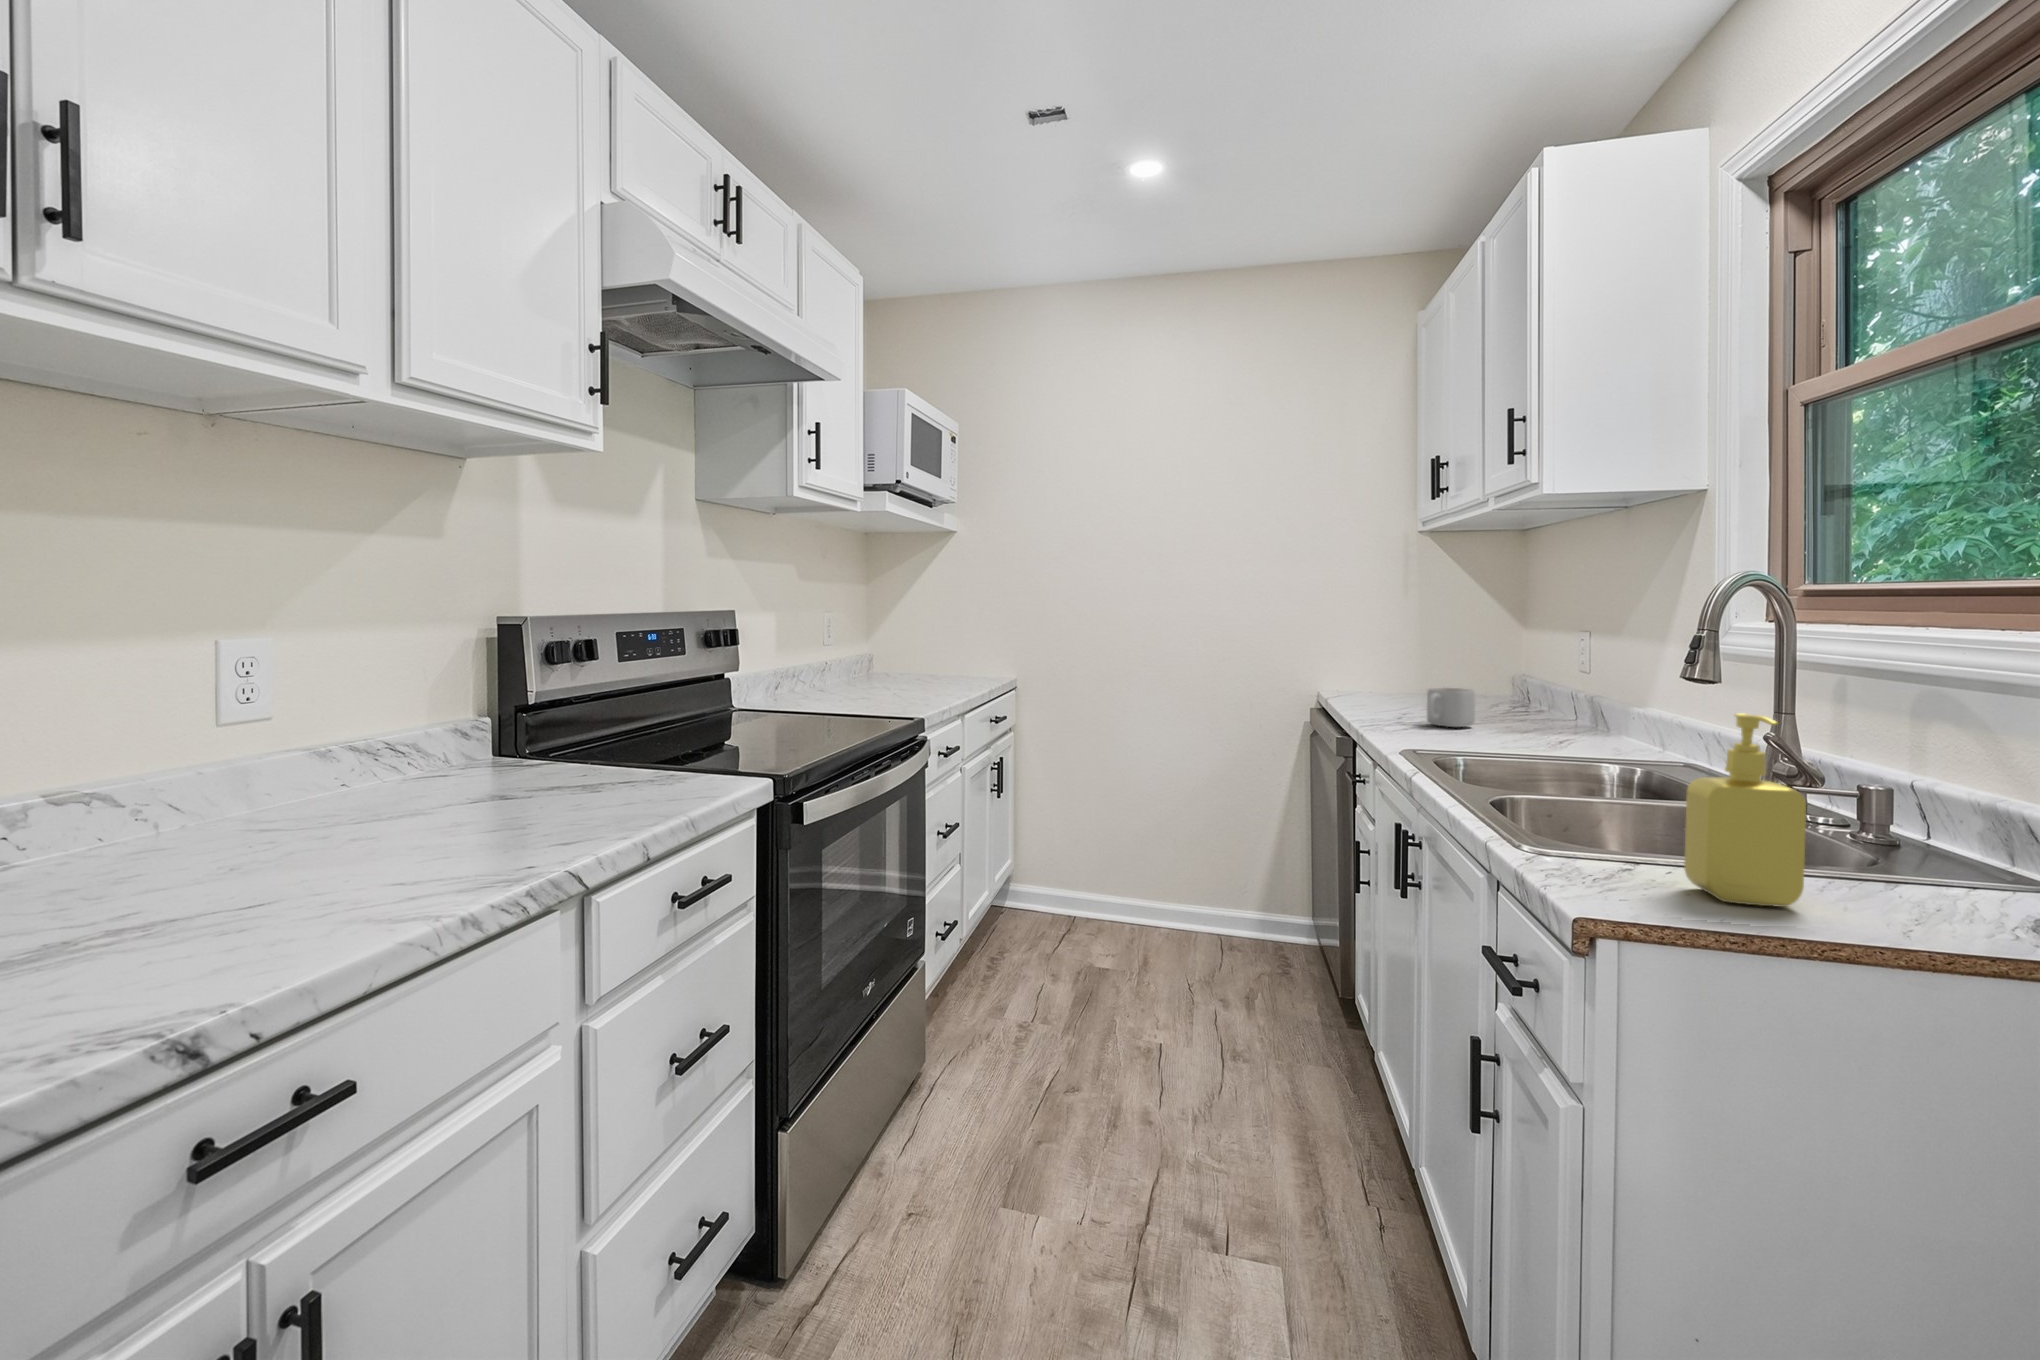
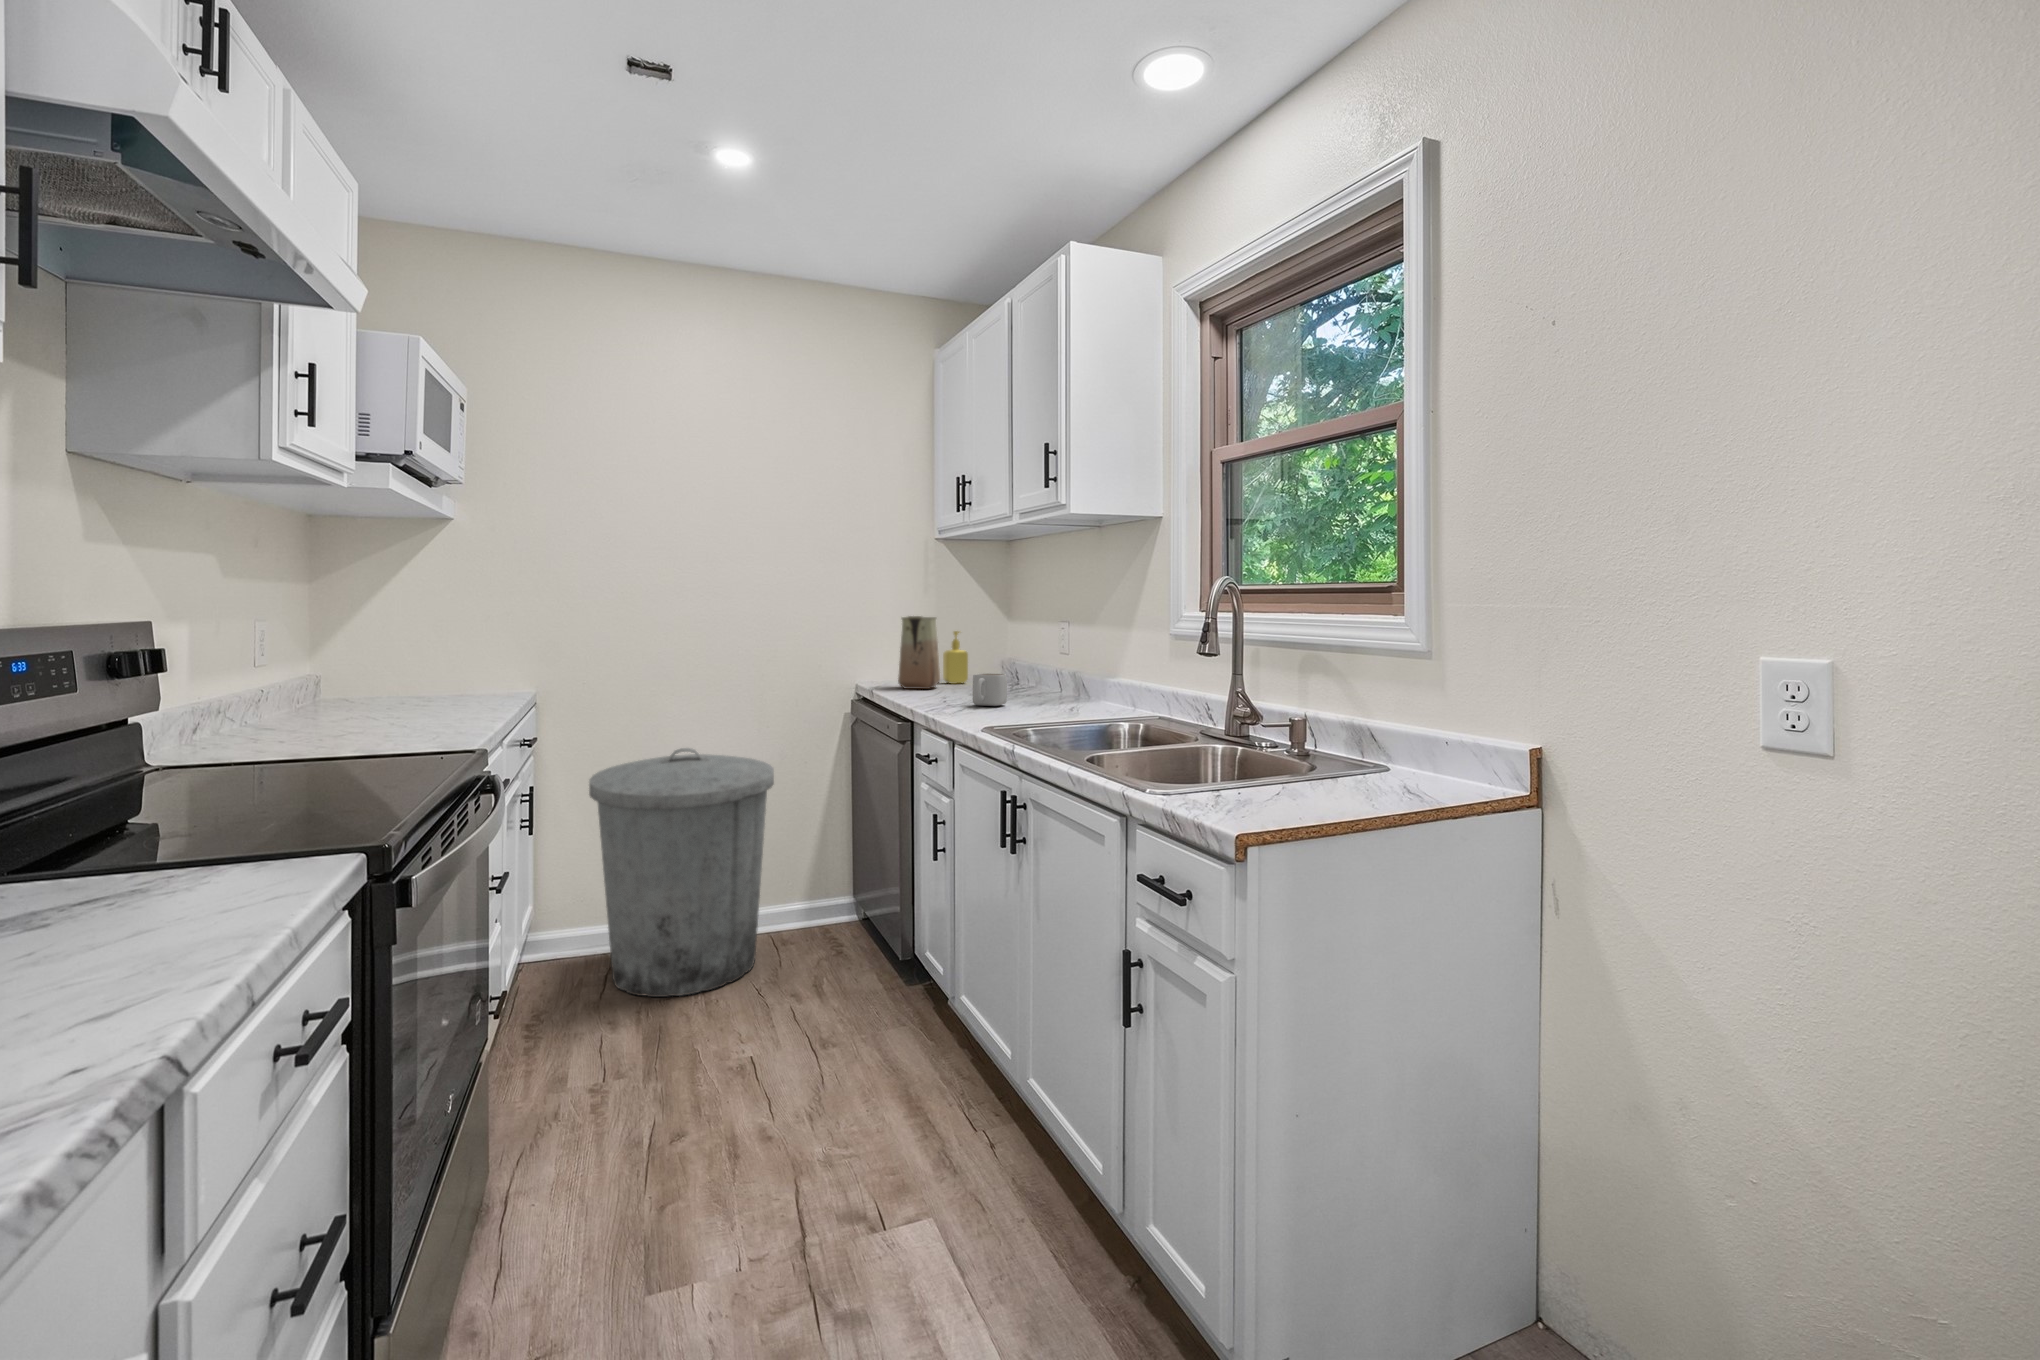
vase: none [1361,617,1416,701] -> present [898,616,940,689]
soap dispenser: present [1684,713,1806,907] -> present [943,631,968,684]
trash can: none [1046,743,1214,977] -> present [589,748,774,997]

